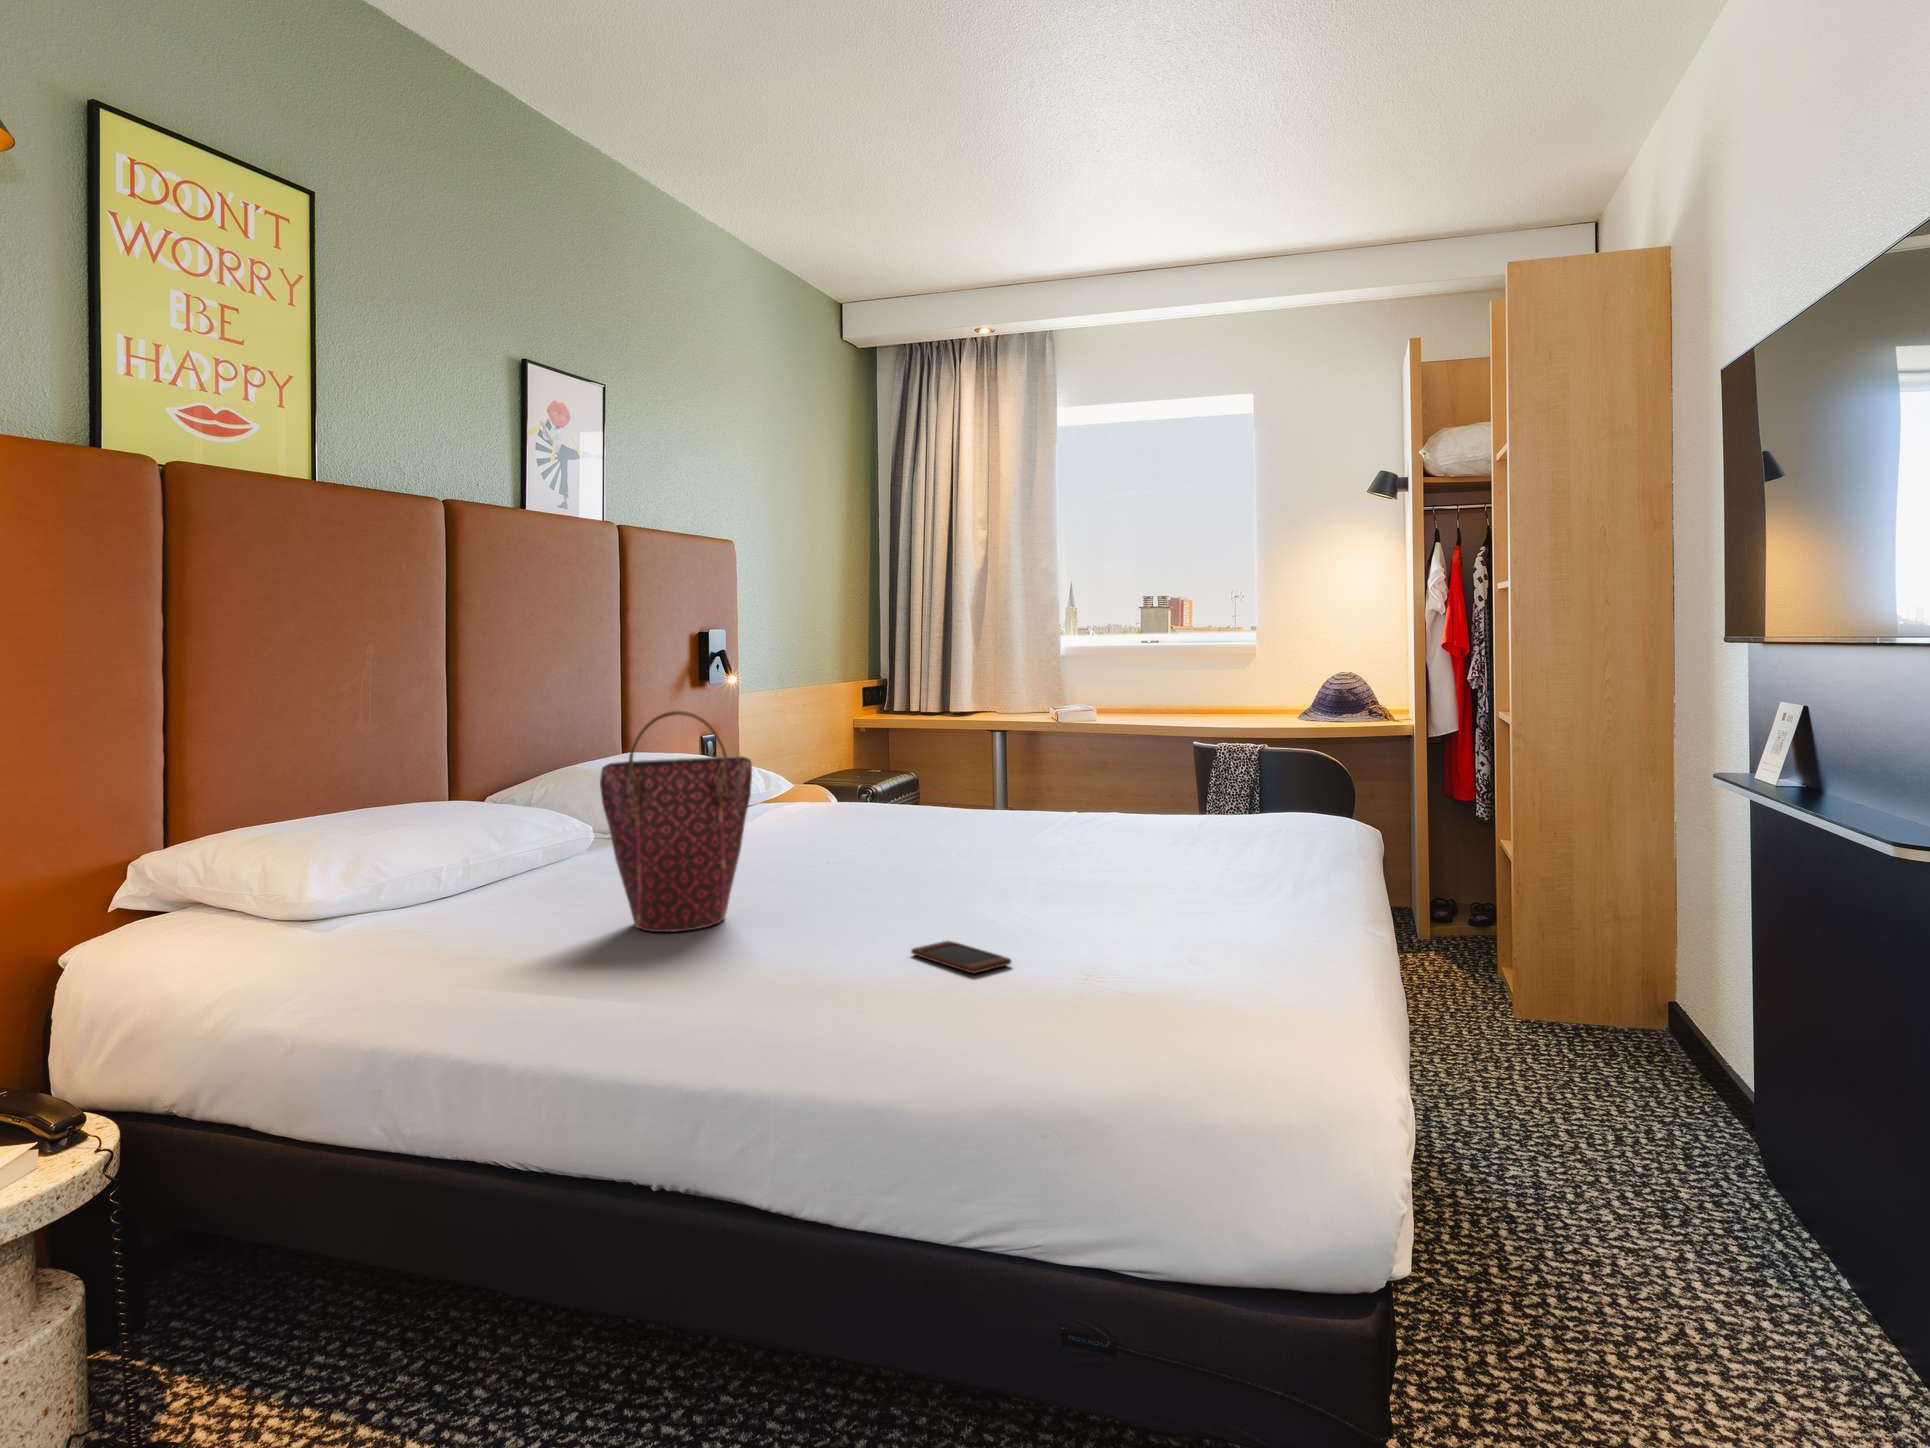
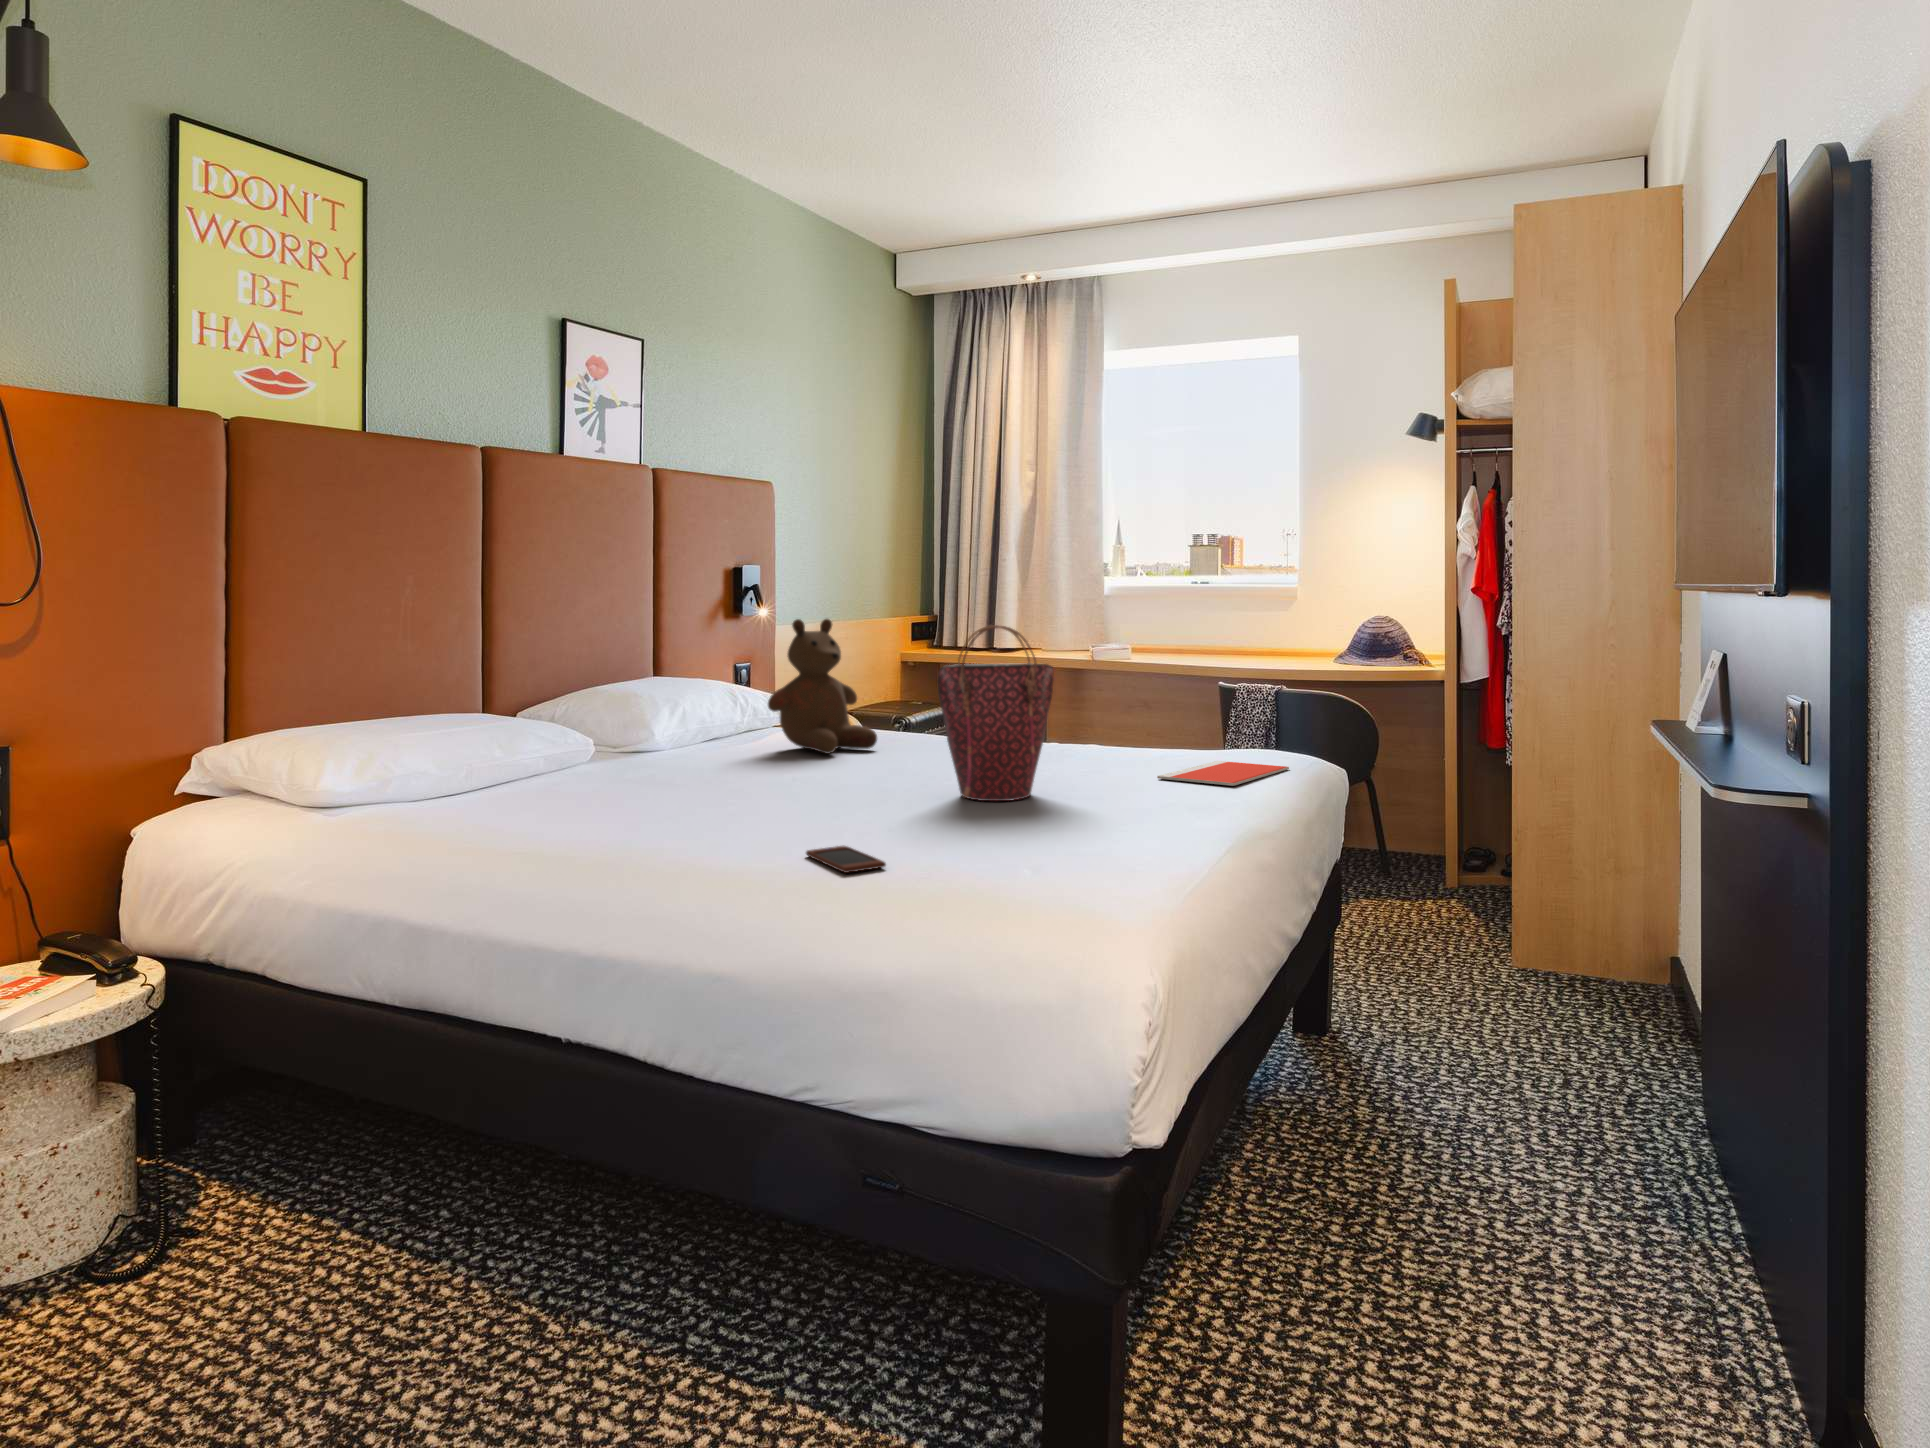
teddy bear: none [772,690,887,833] -> present [768,619,877,754]
handbag: present [600,711,752,932] -> present [937,625,1054,801]
notebook: none [1204,826,1325,853] -> present [1157,761,1289,786]

